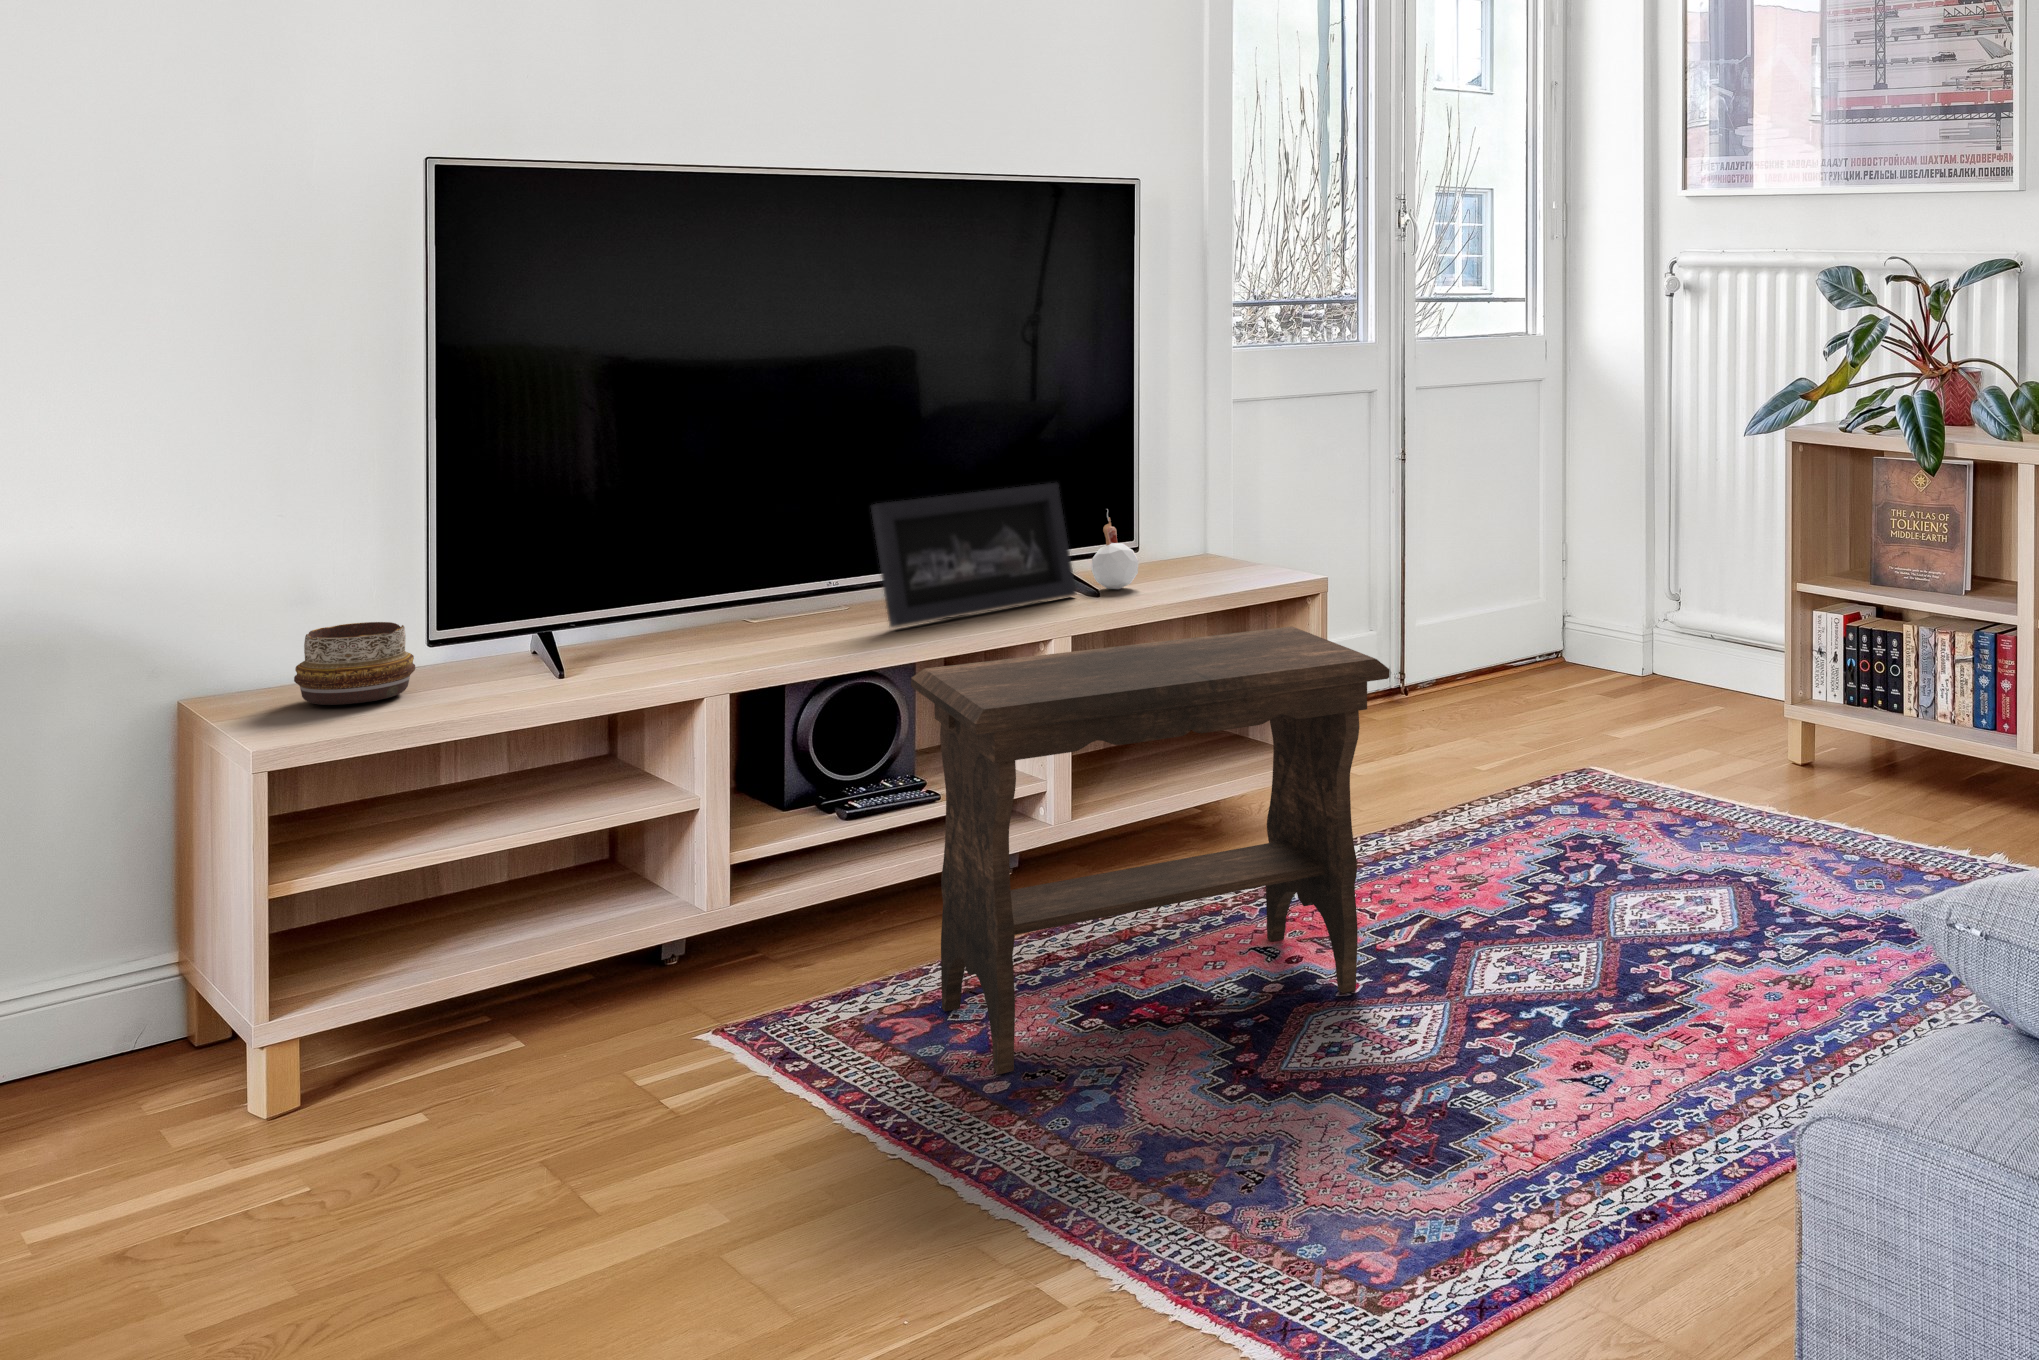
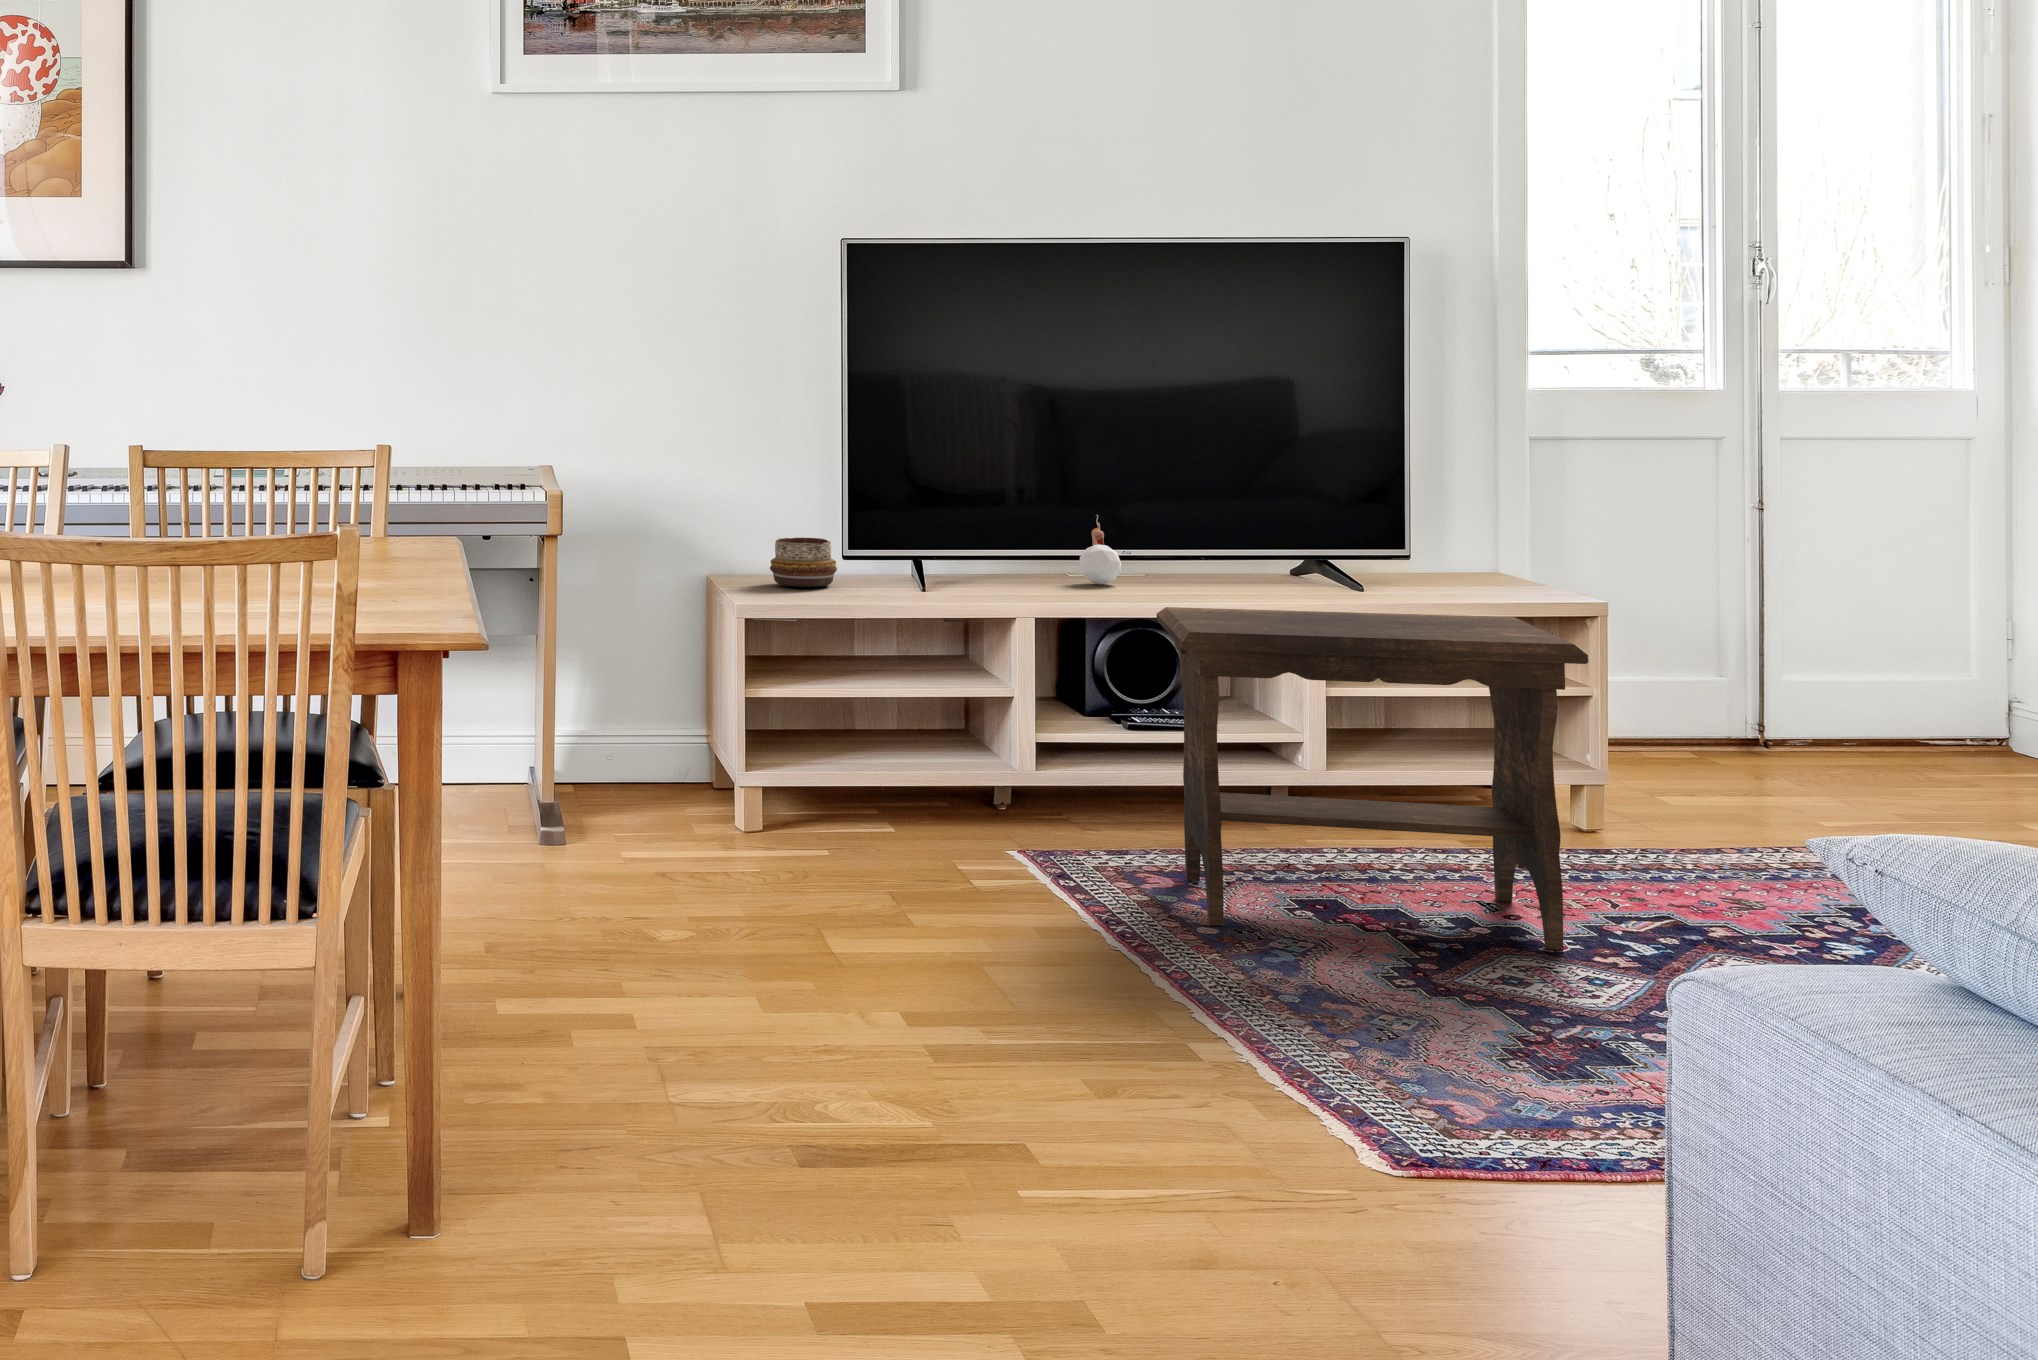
picture frame: present [871,483,1076,628] -> none [1150,485,1337,587]
candle: present [1091,509,1138,589] -> present [1079,515,1121,584]

